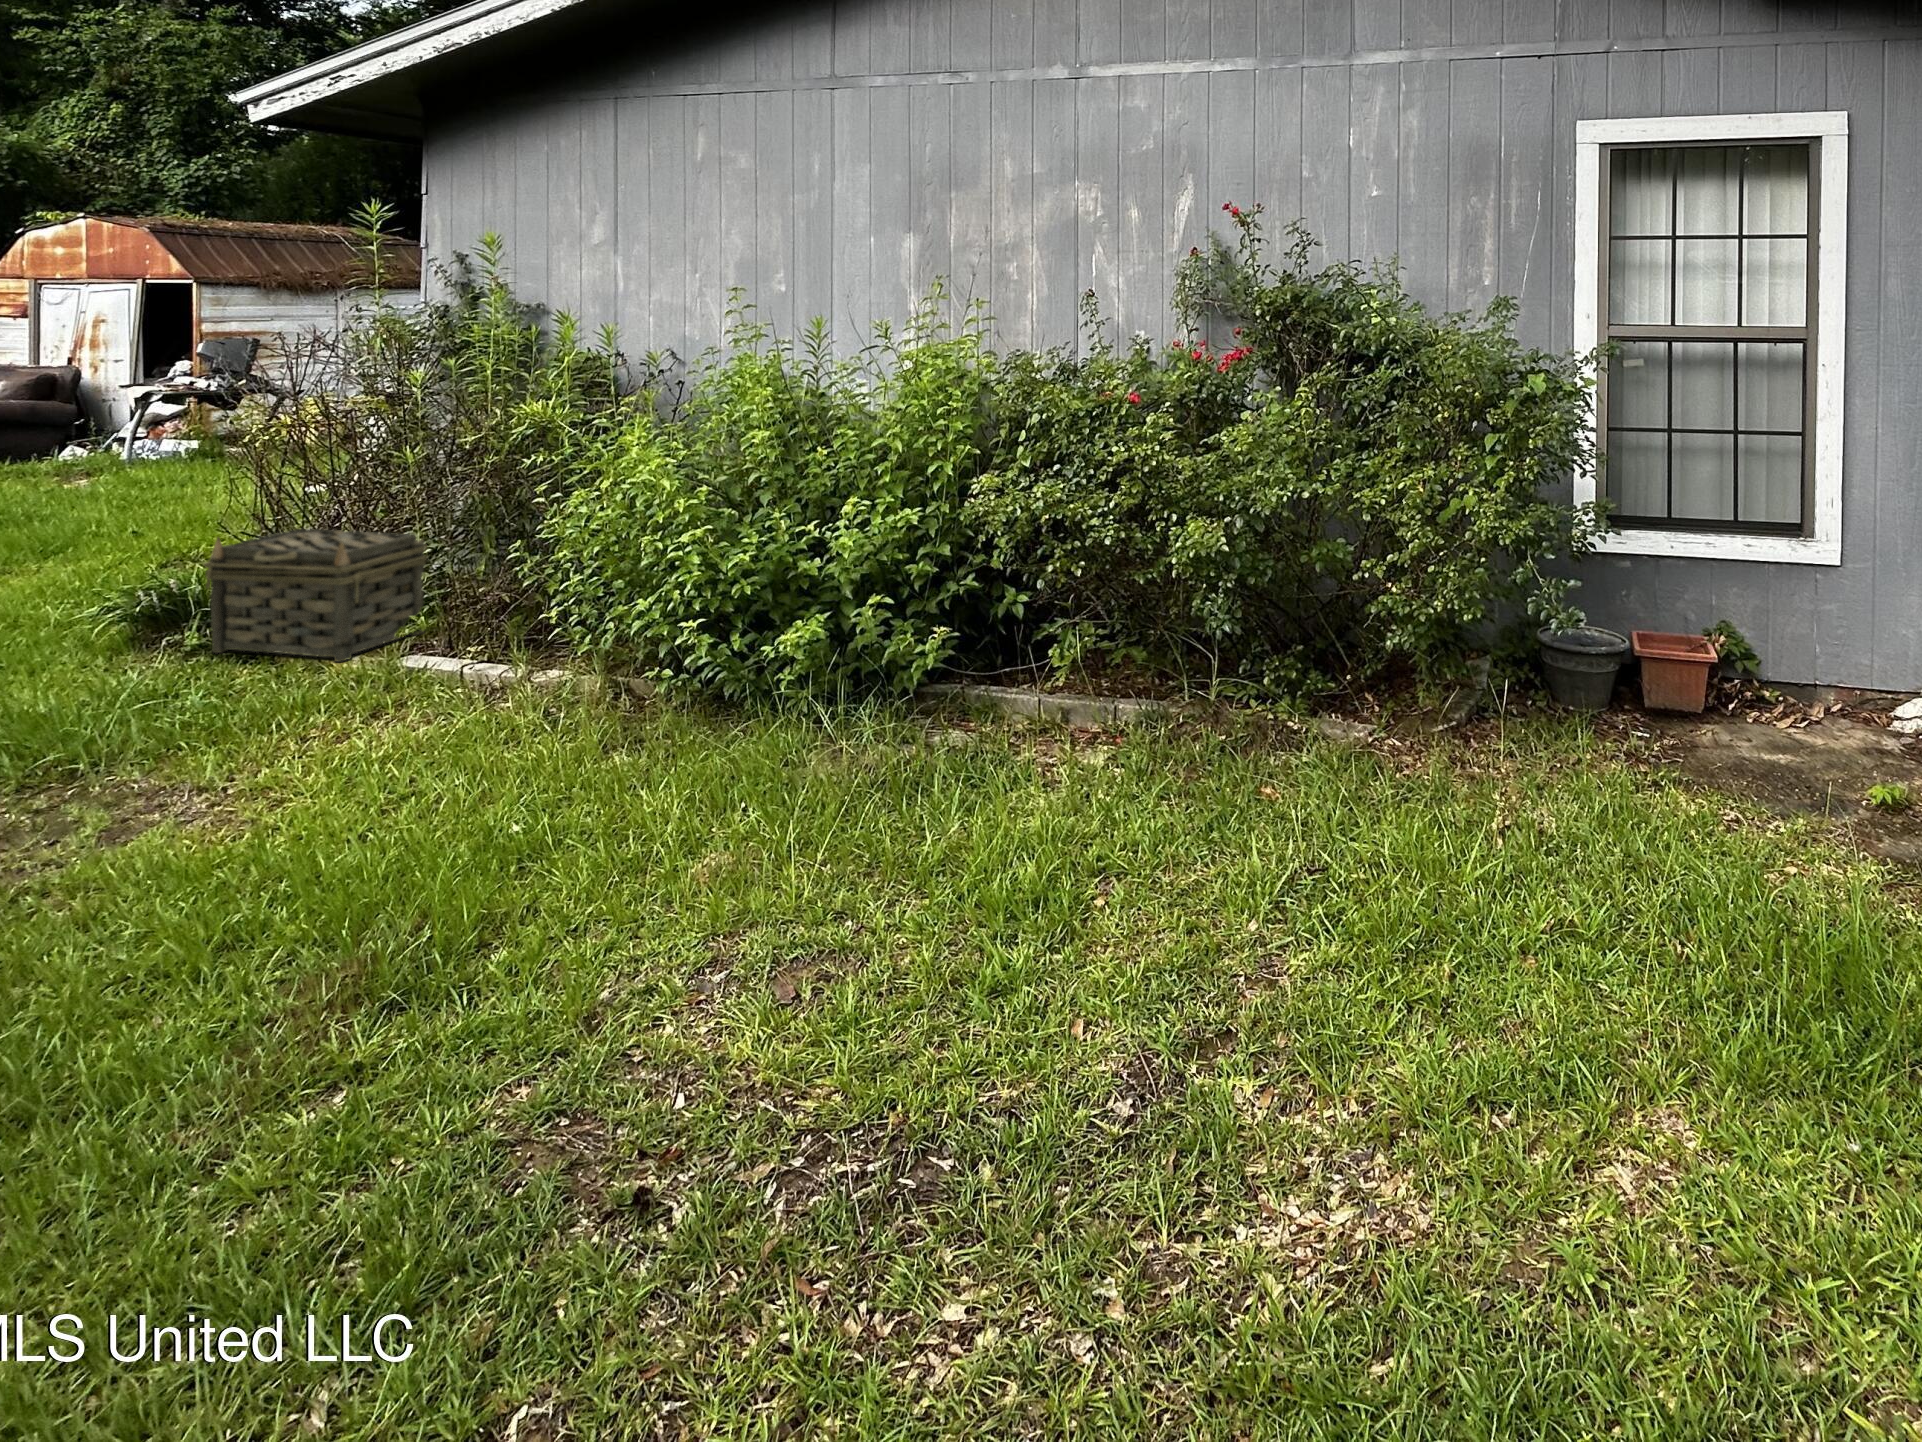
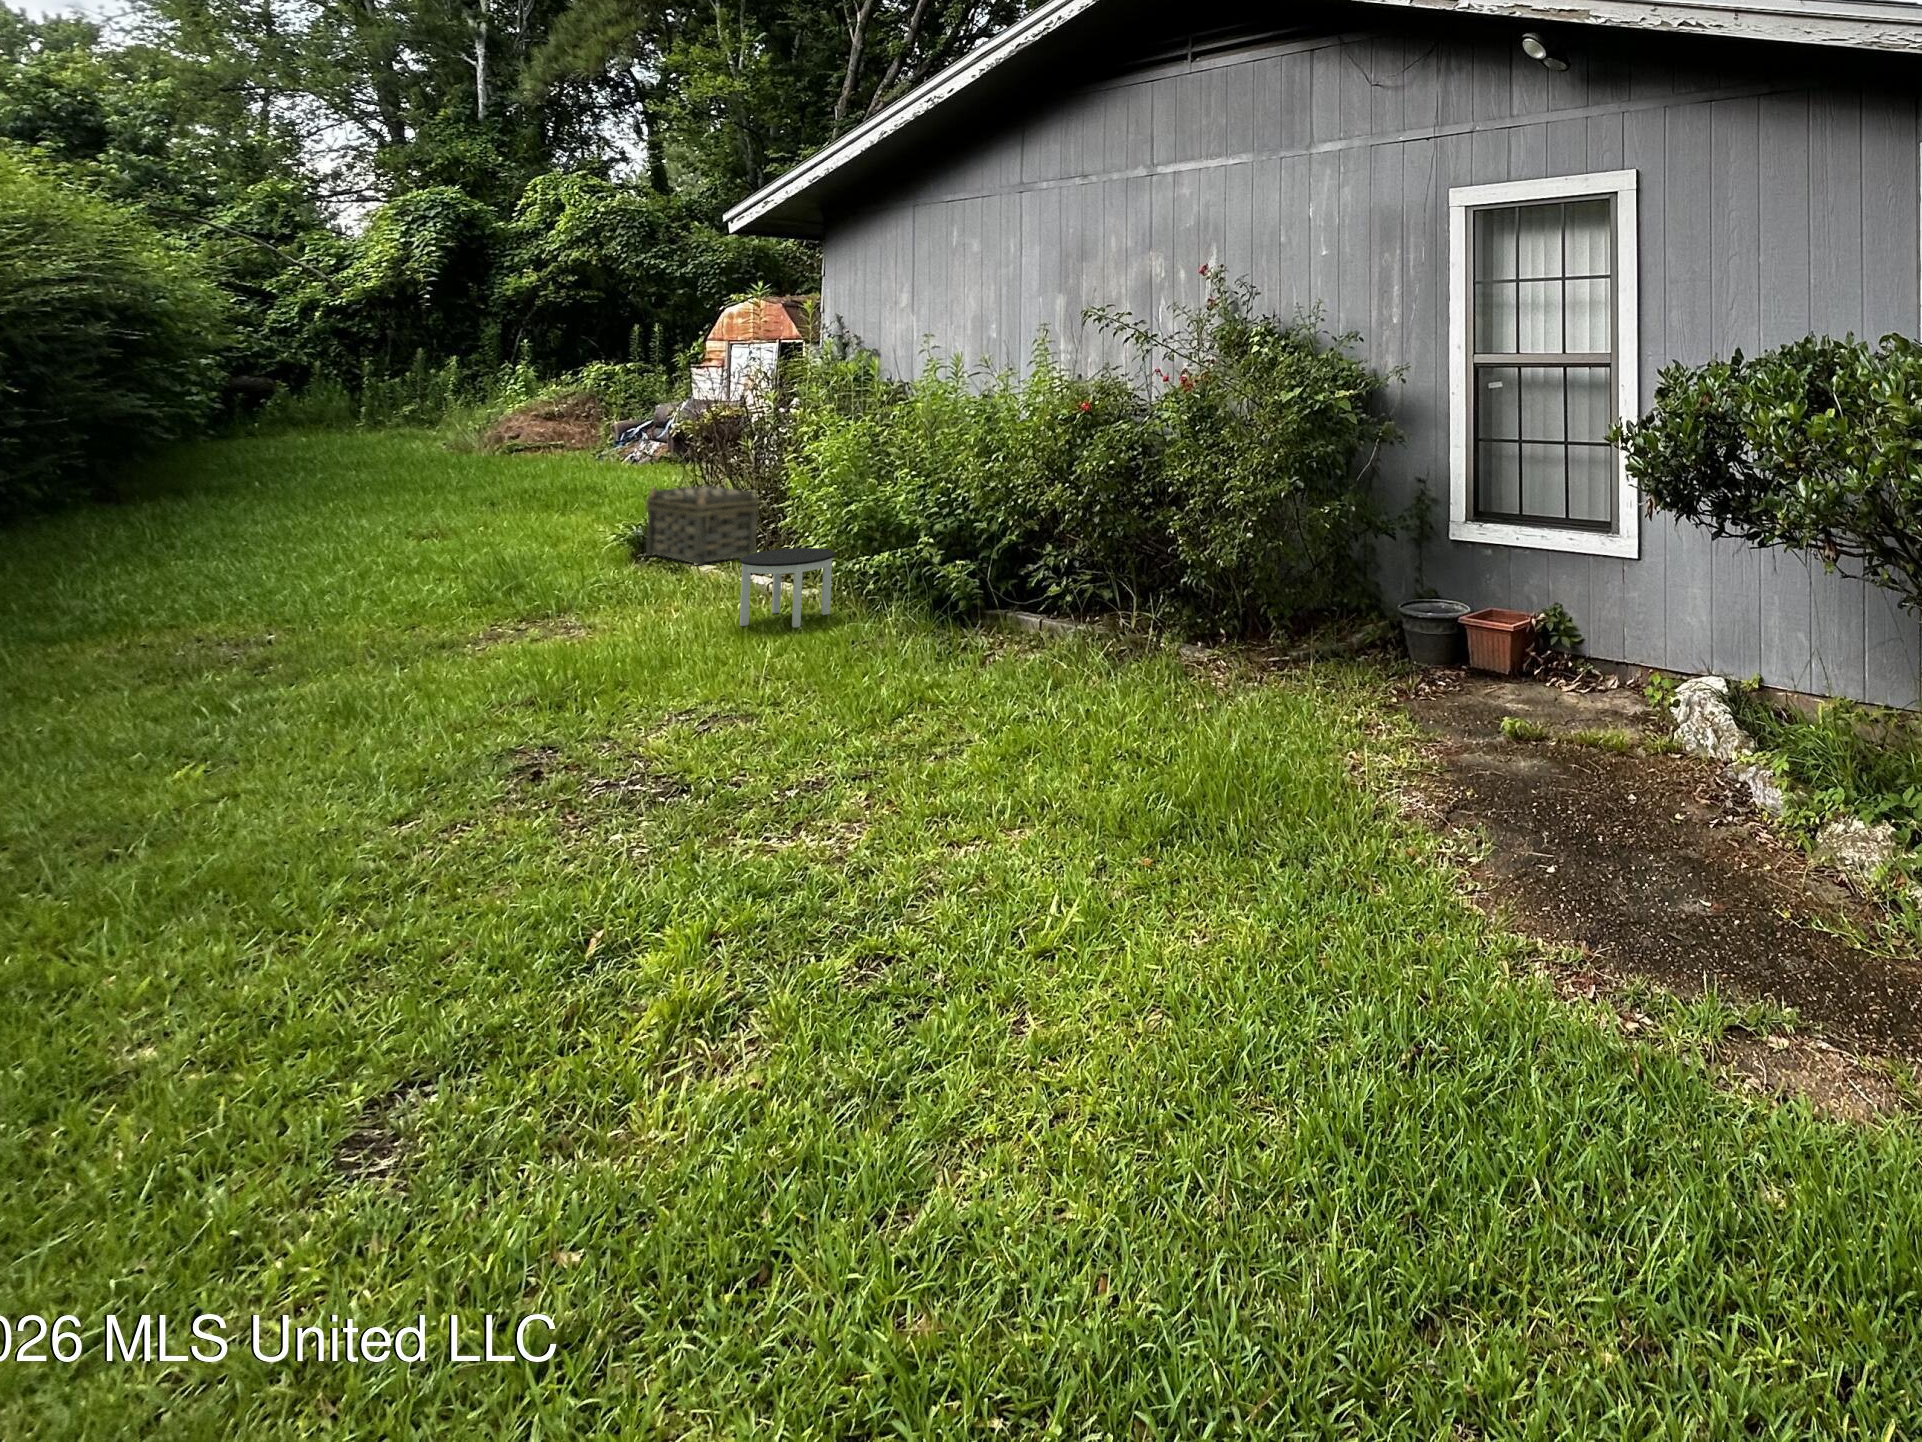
round table: none [586,627,734,770] -> present [739,548,835,628]

